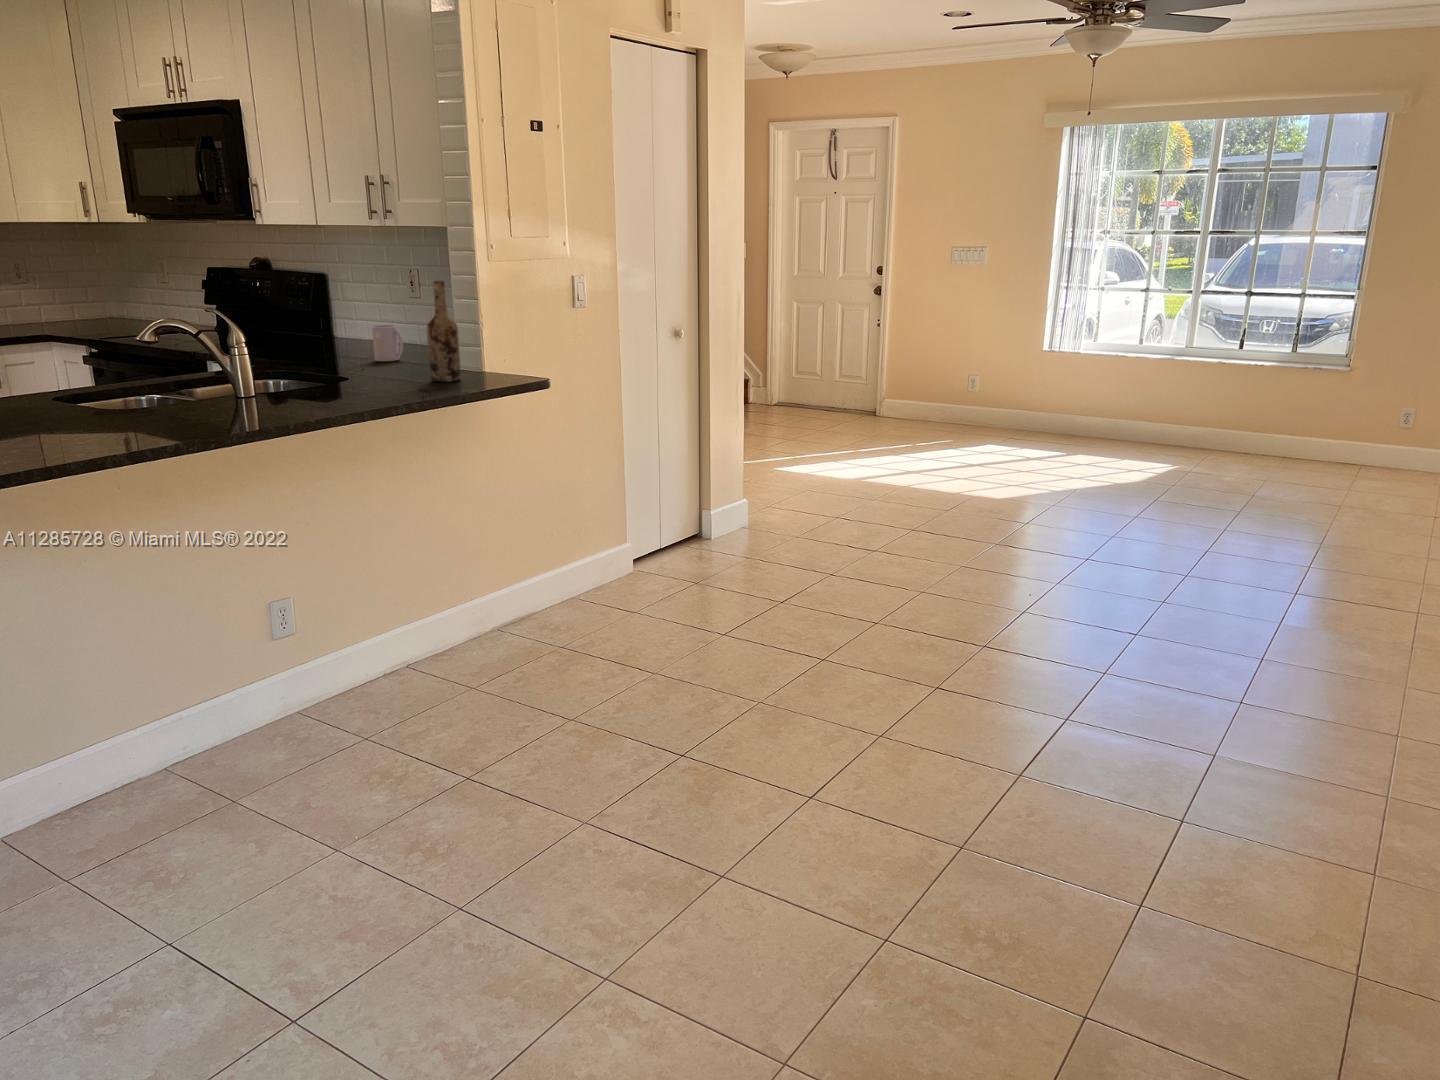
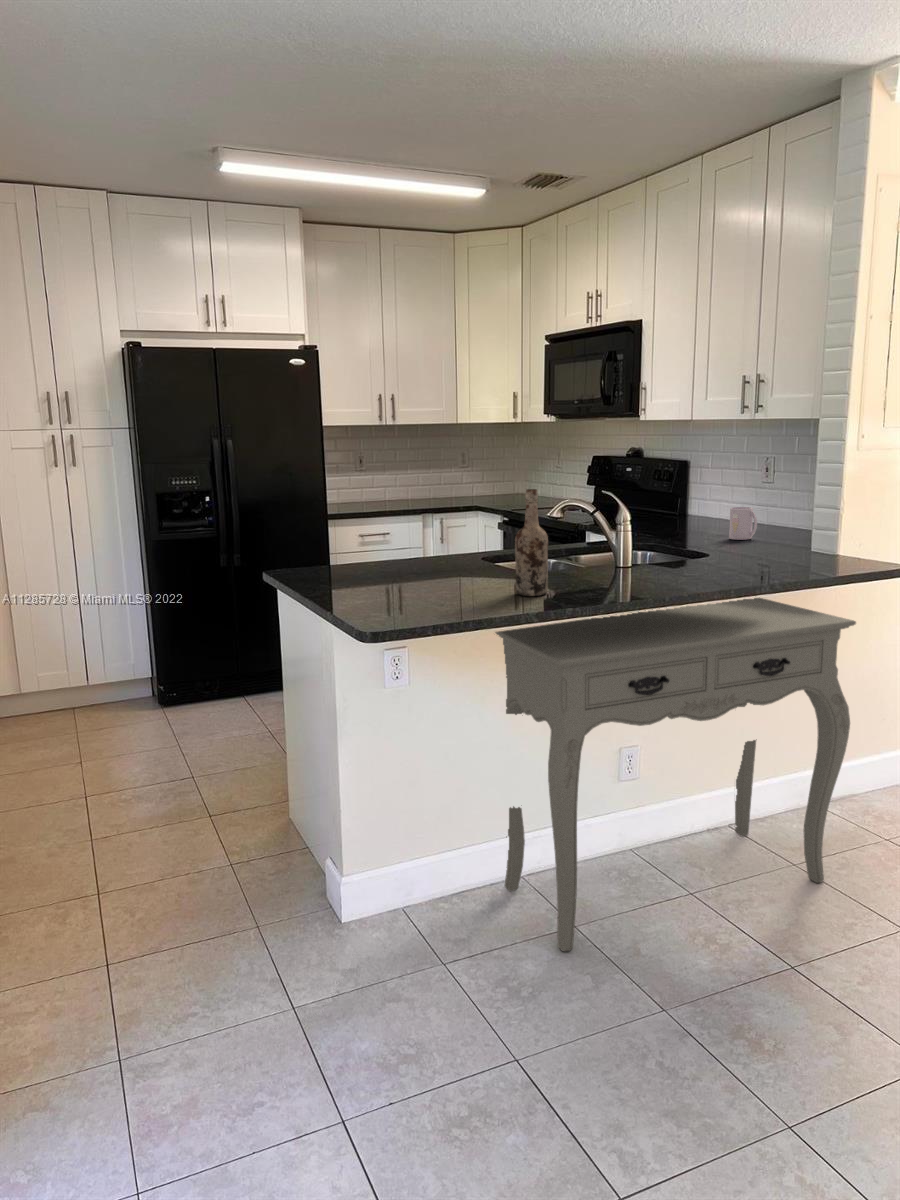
wine bottle: present [427,281,461,382] -> present [515,489,548,596]
console table: none [68,420,505,831] -> present [495,598,856,951]

